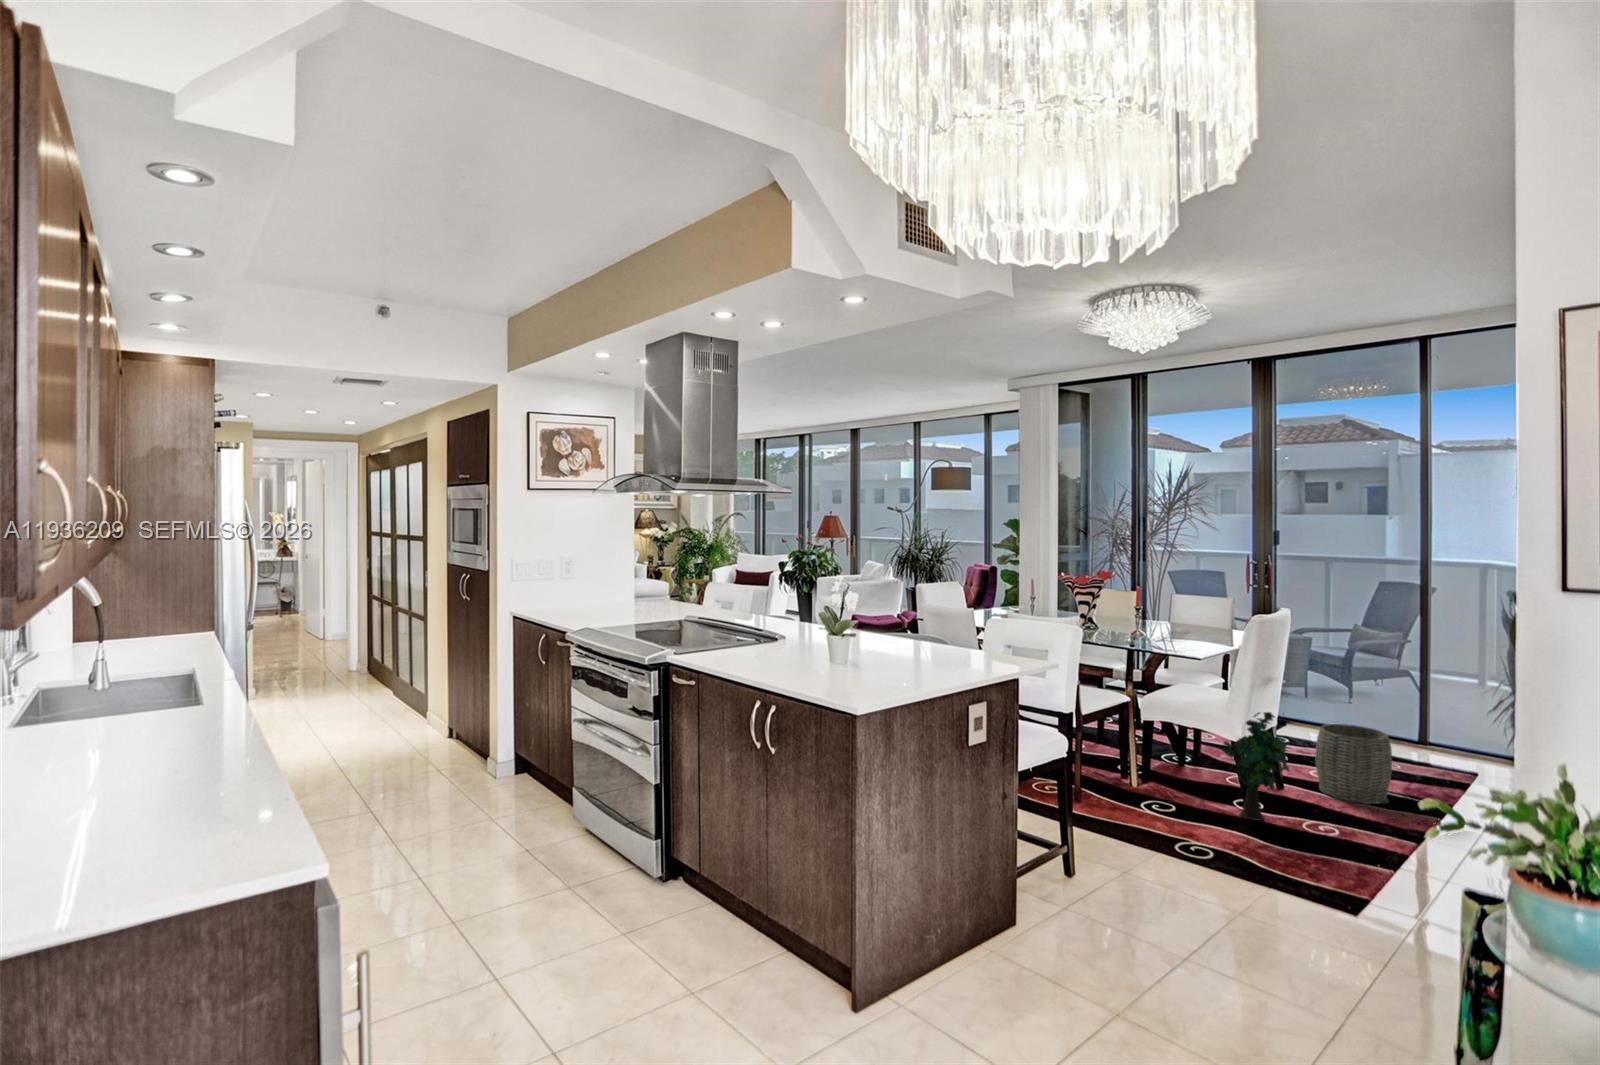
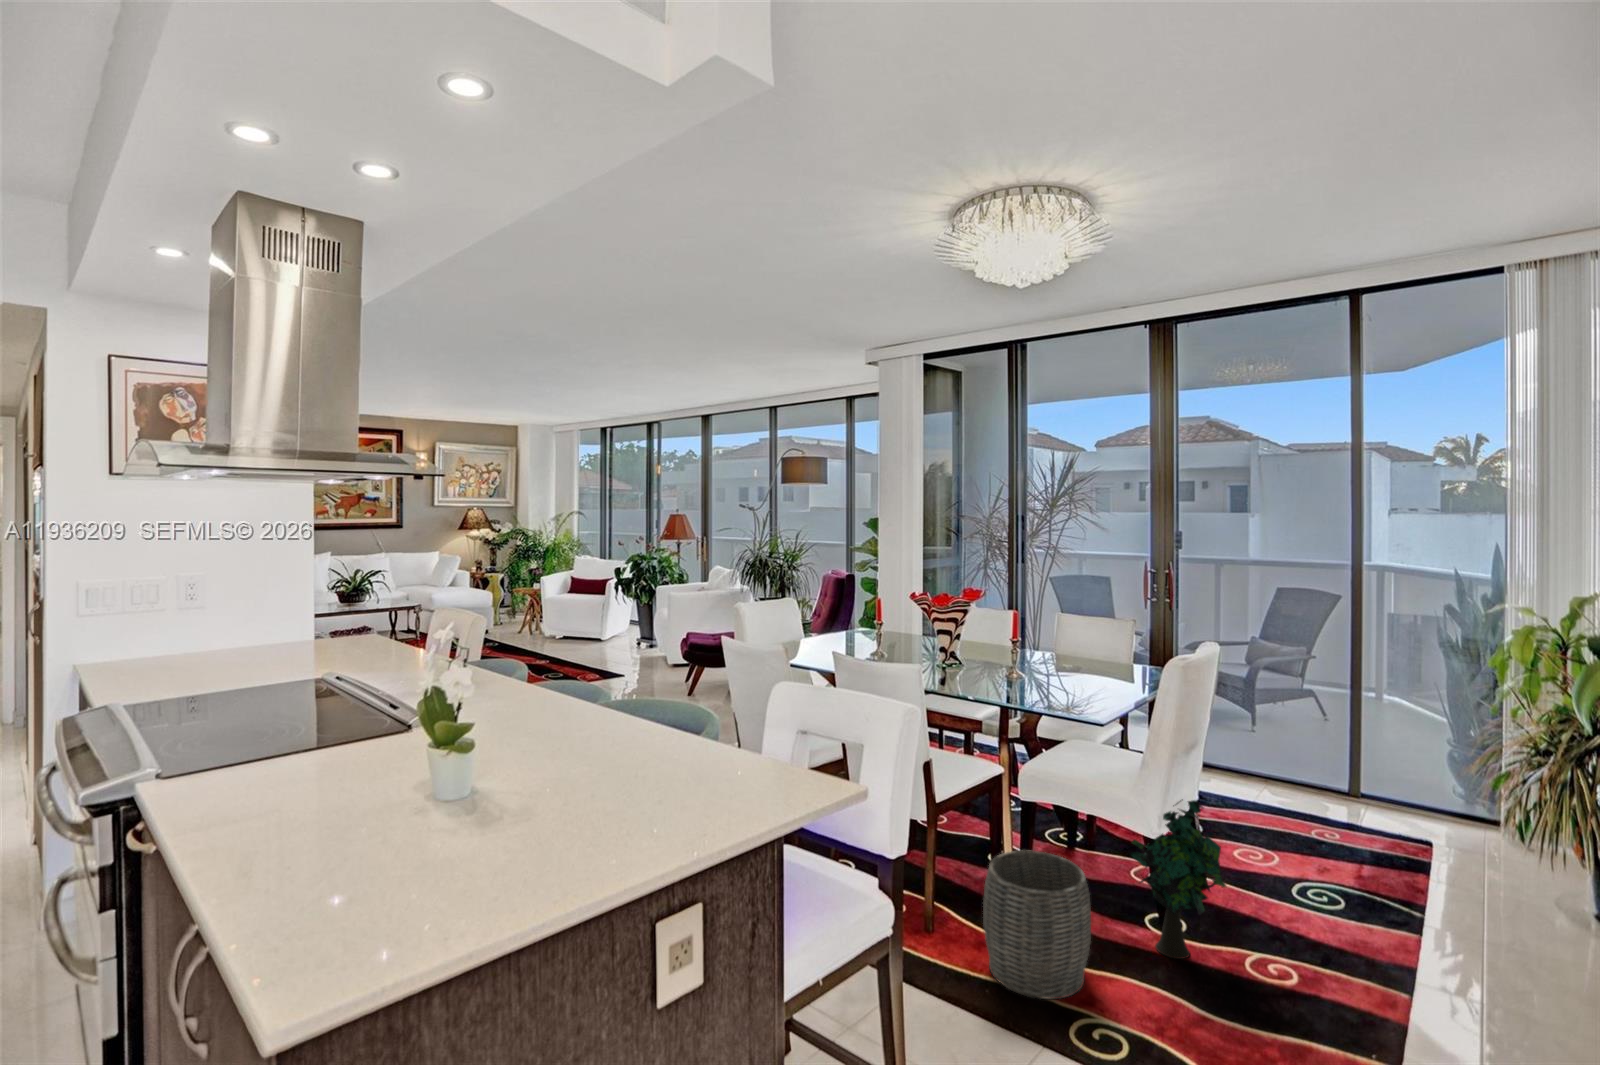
woven basket: present [1315,724,1392,804] -> present [983,851,1091,999]

